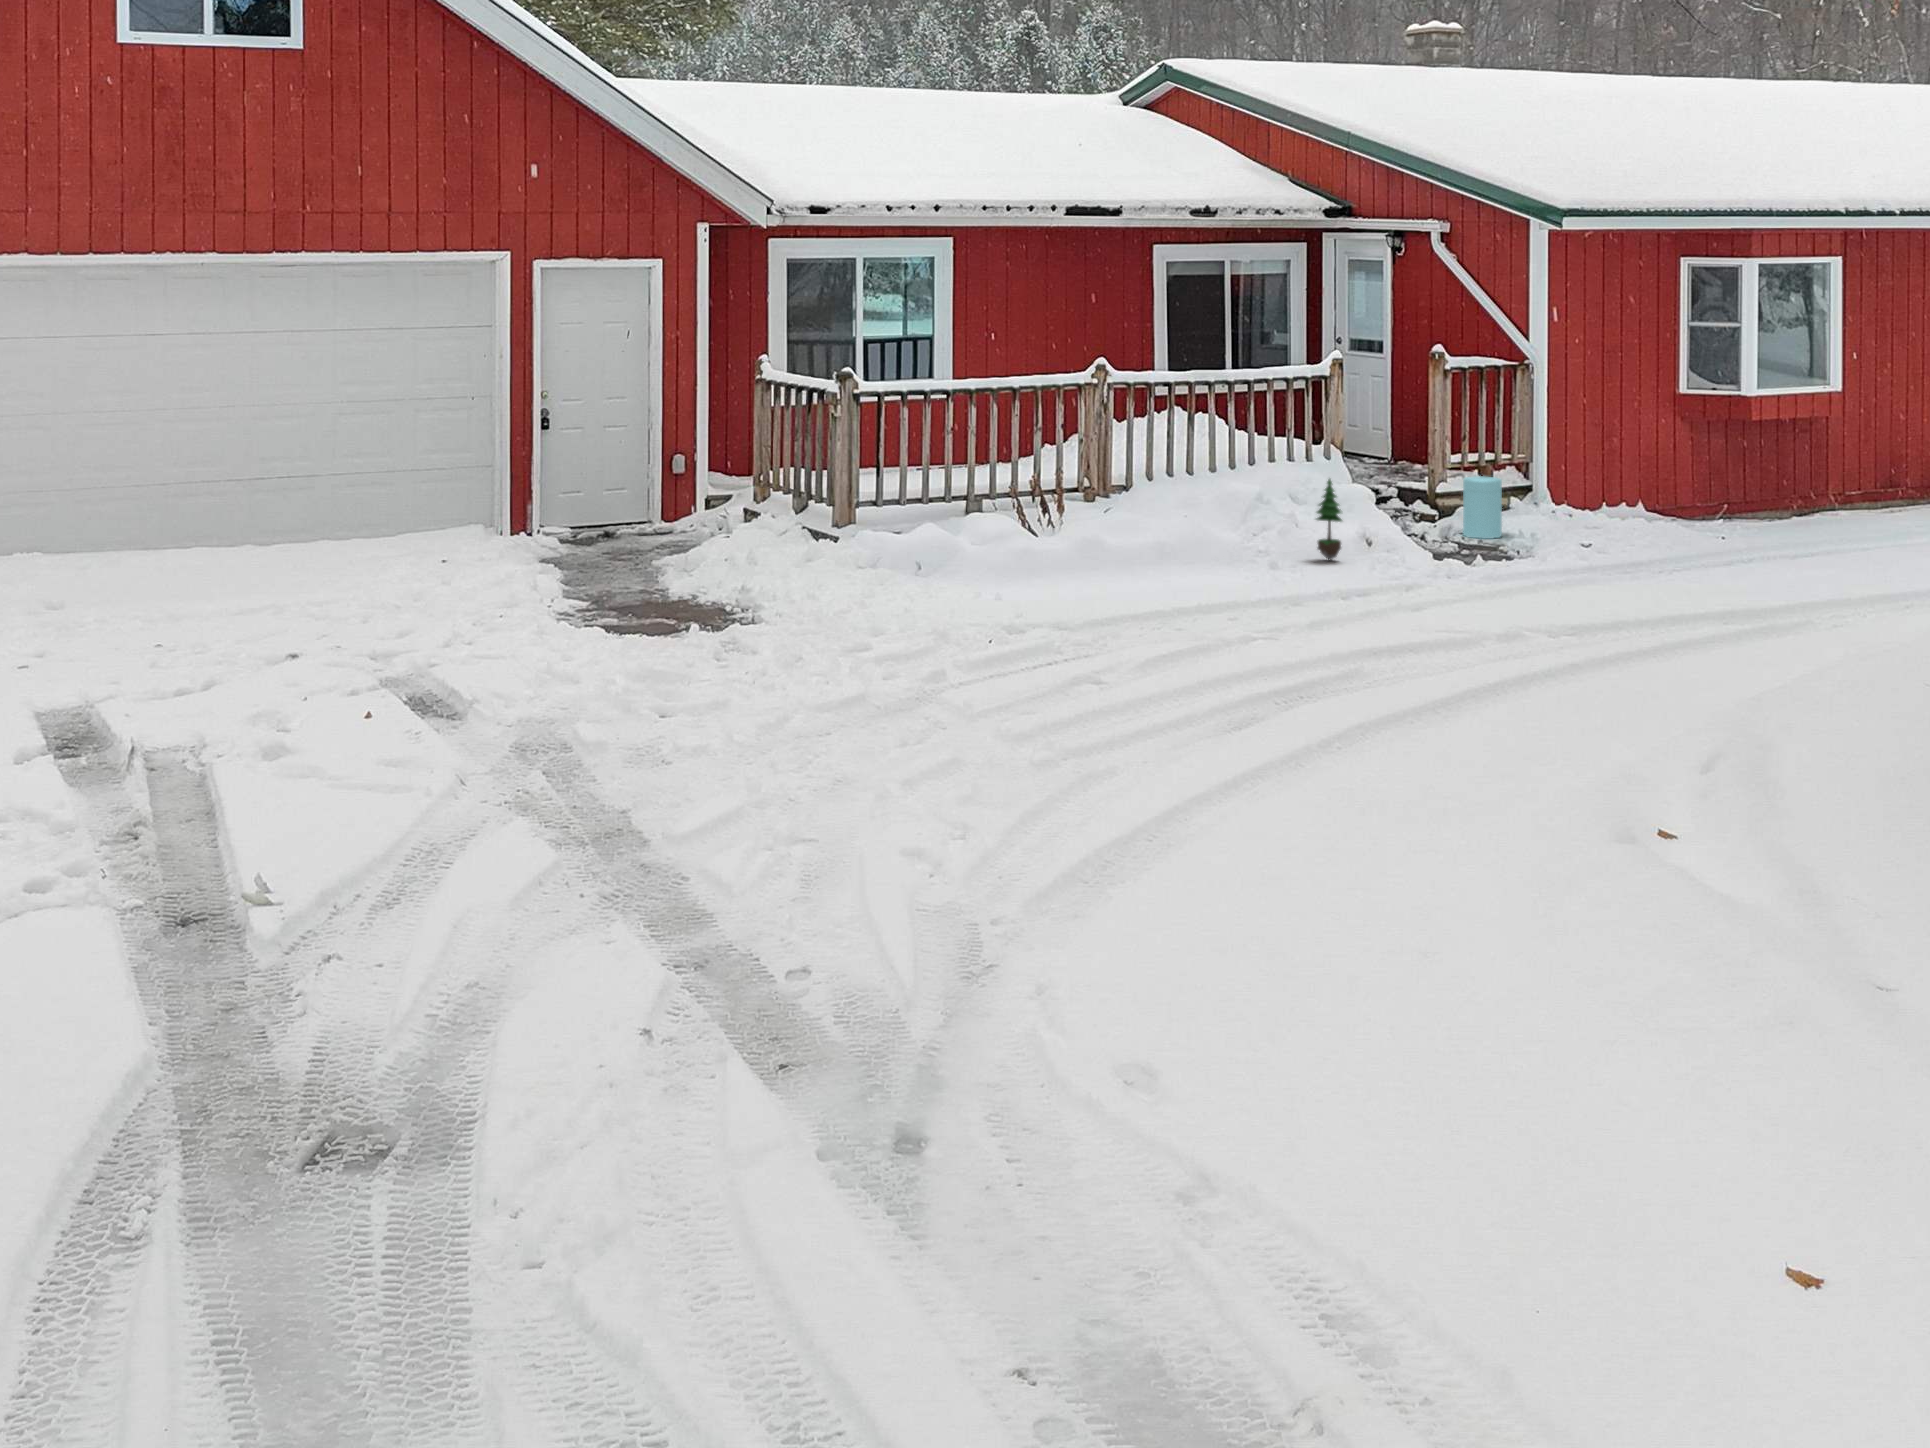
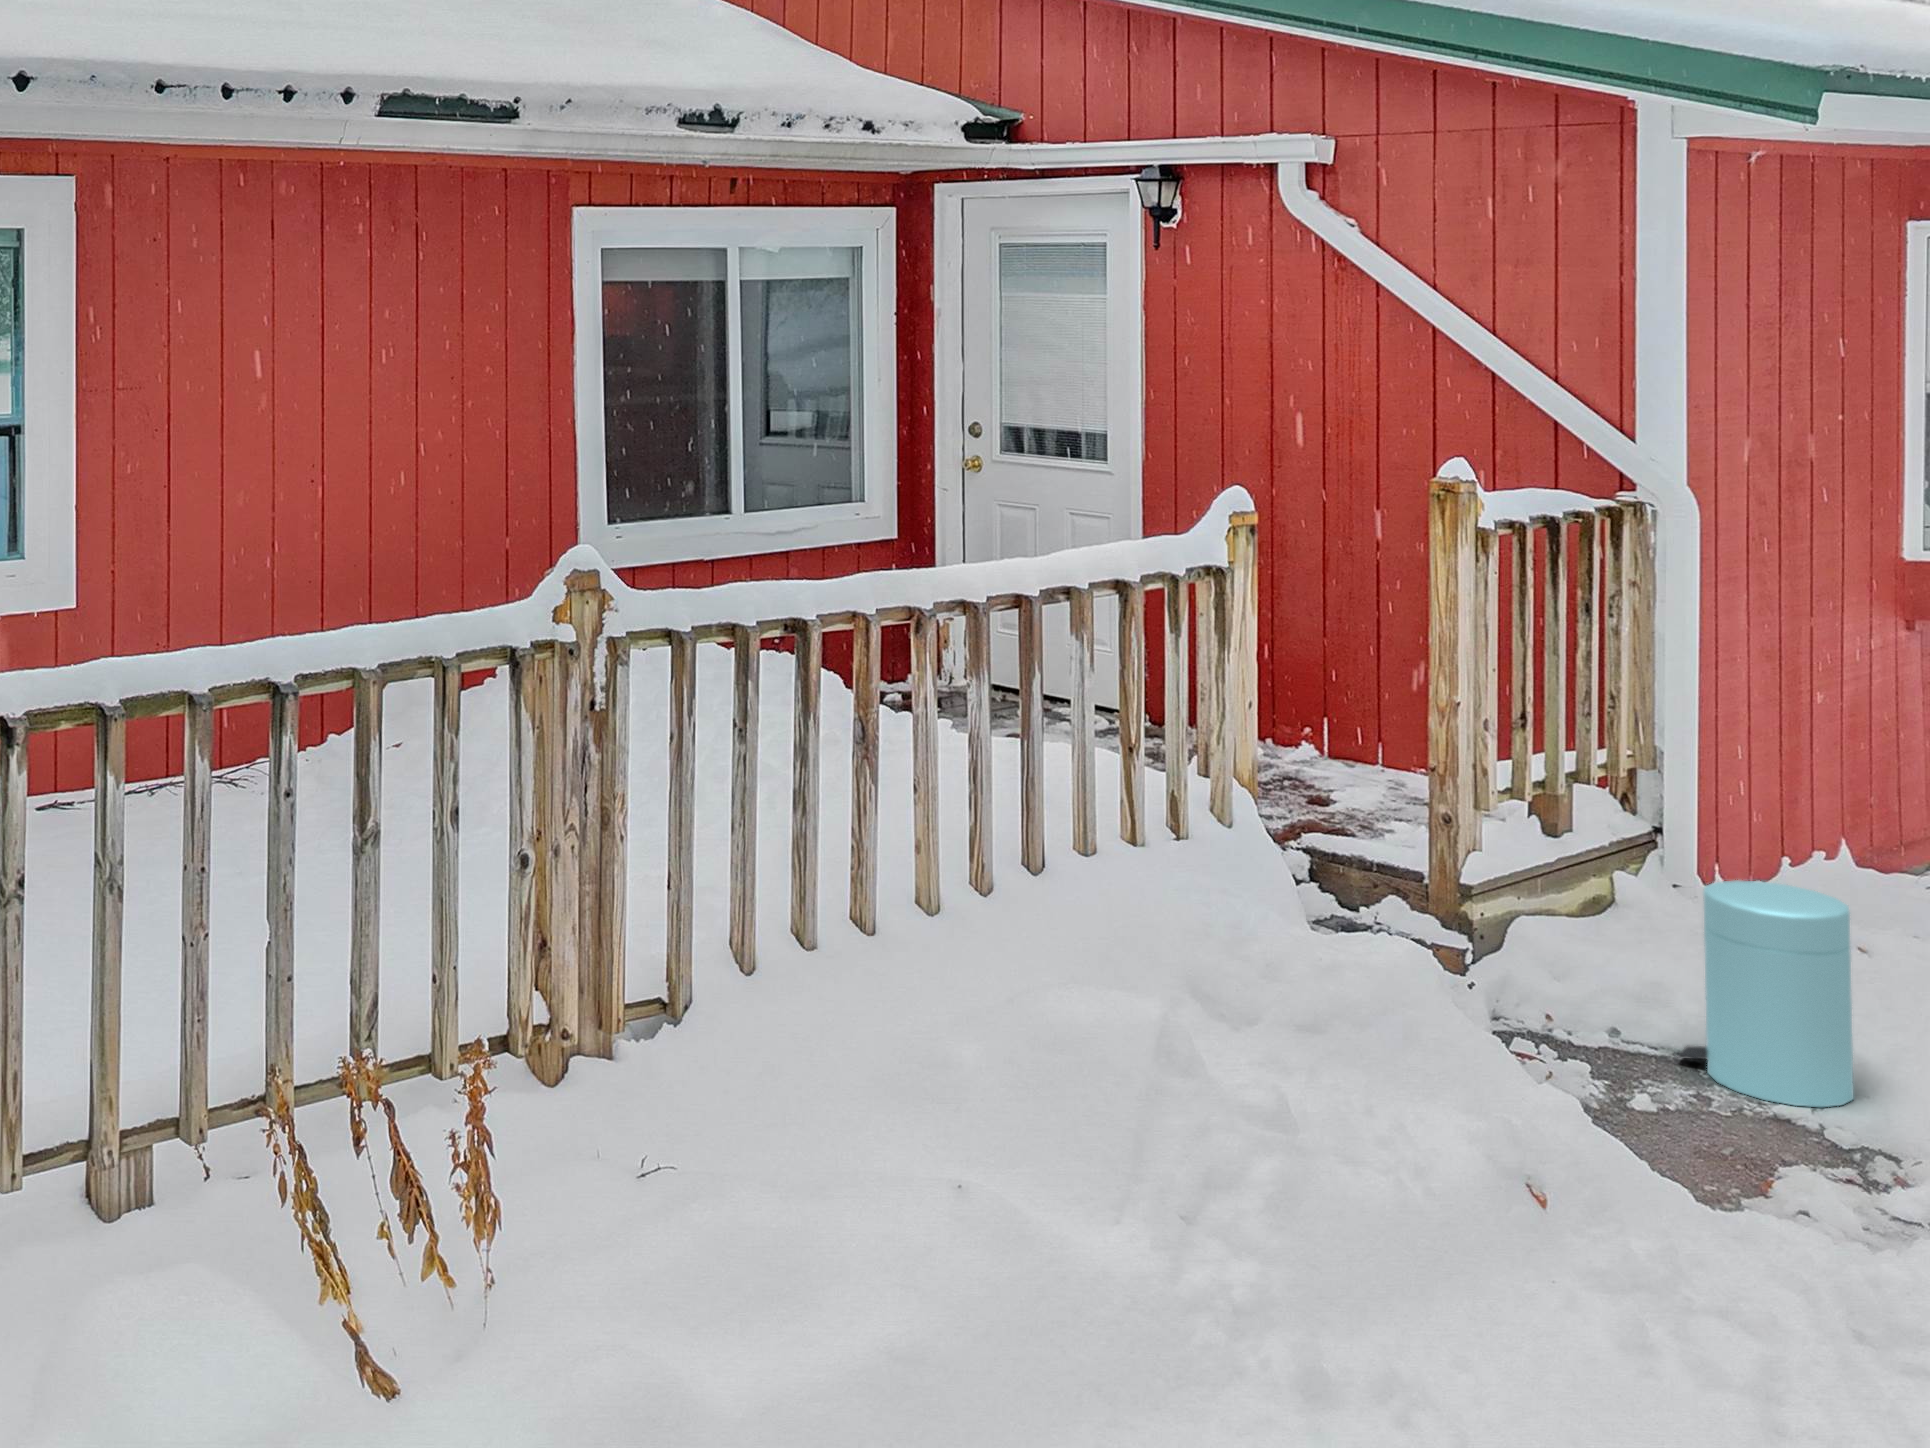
potted tree: present [1316,479,1342,560] -> none [1501,1048,1645,1393]

